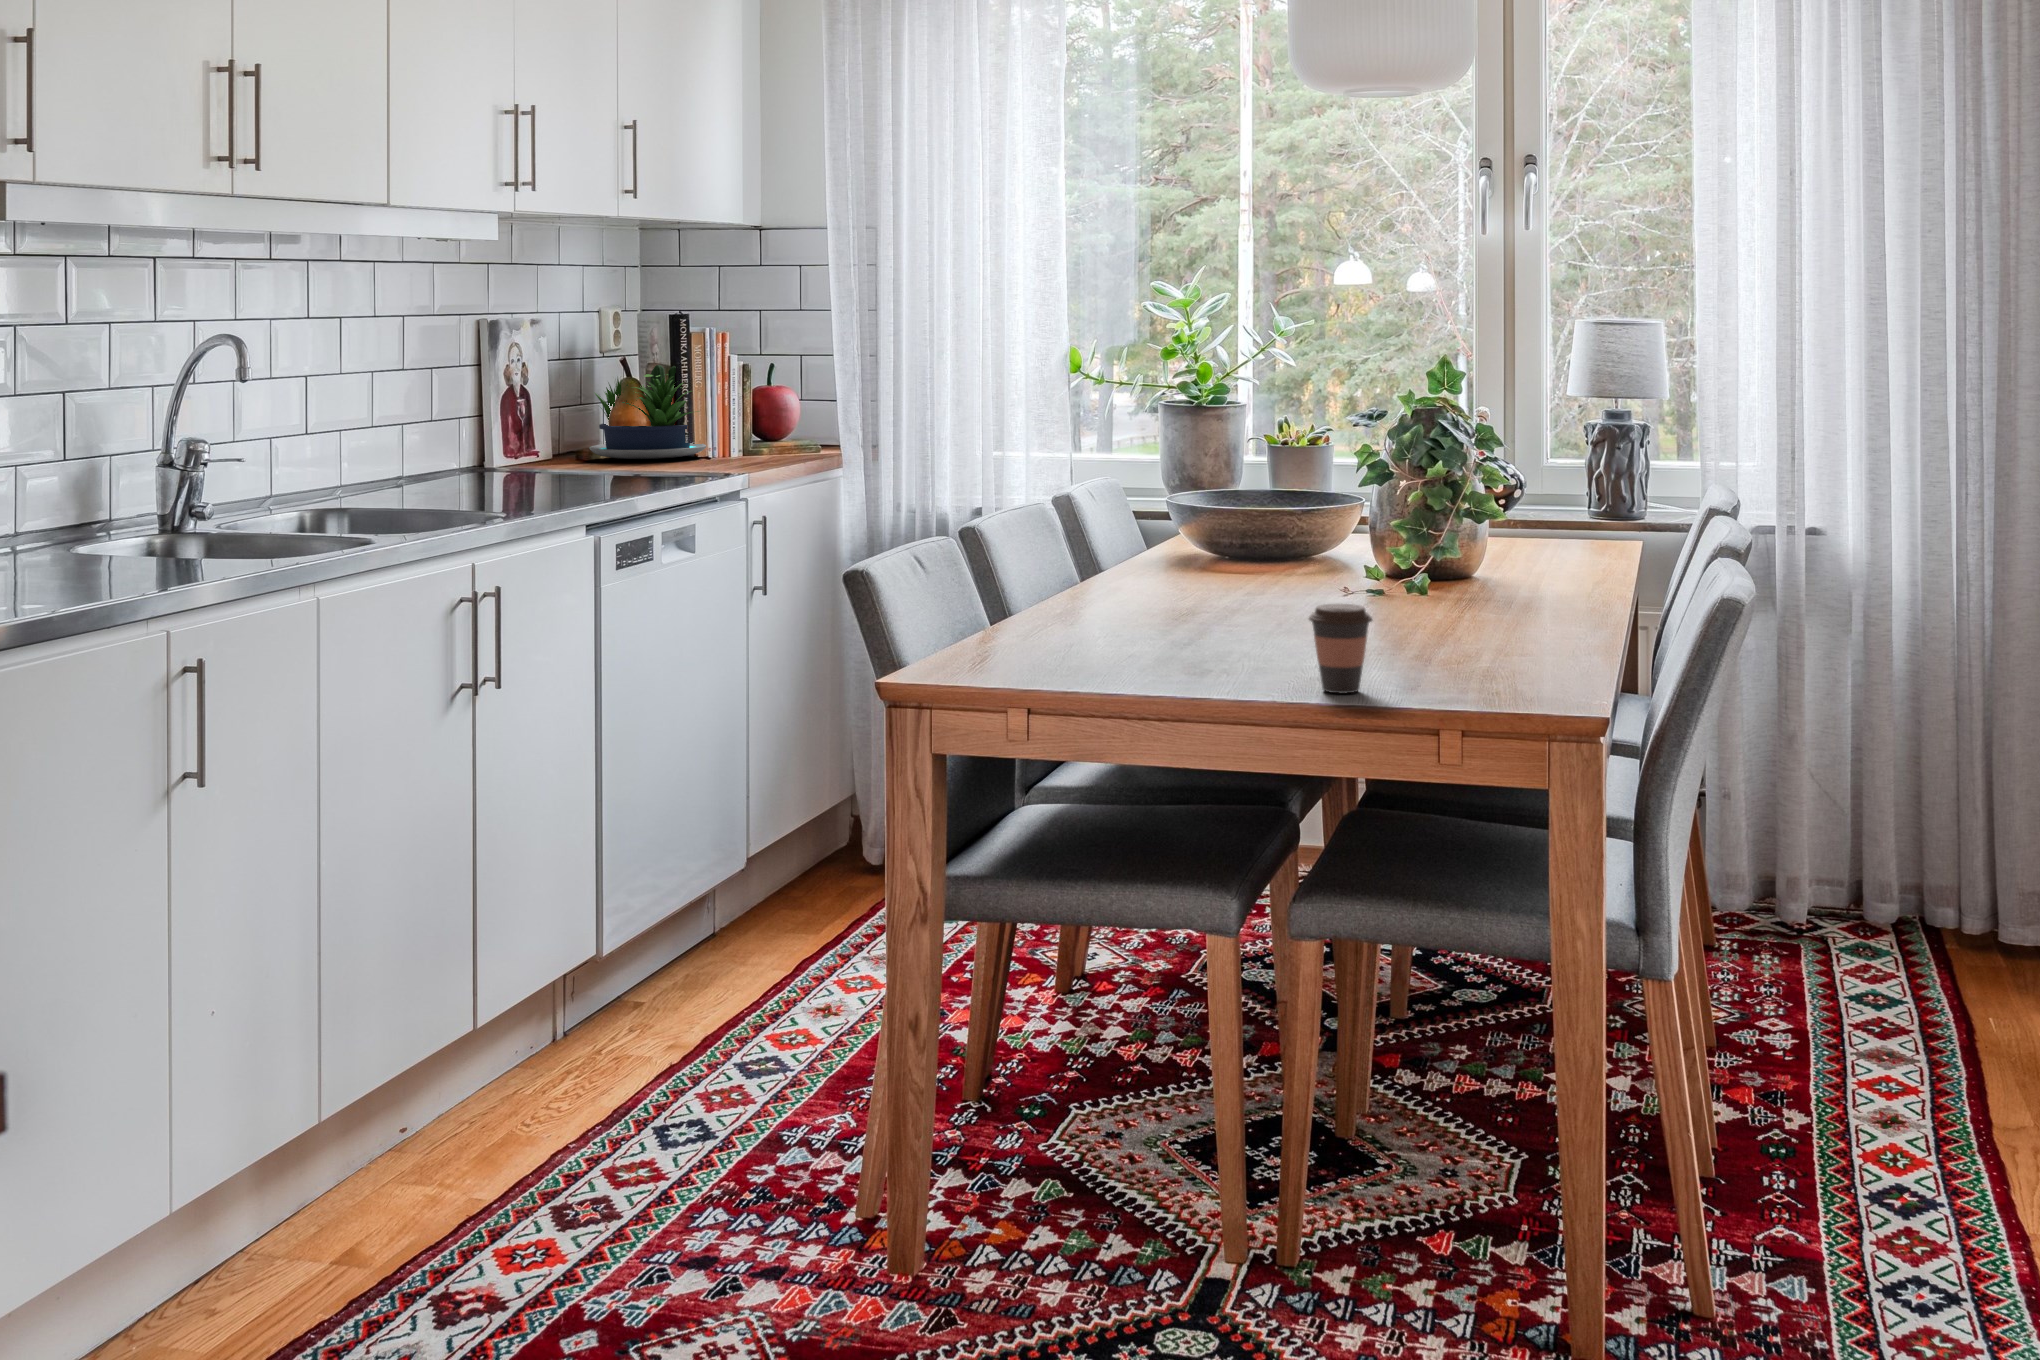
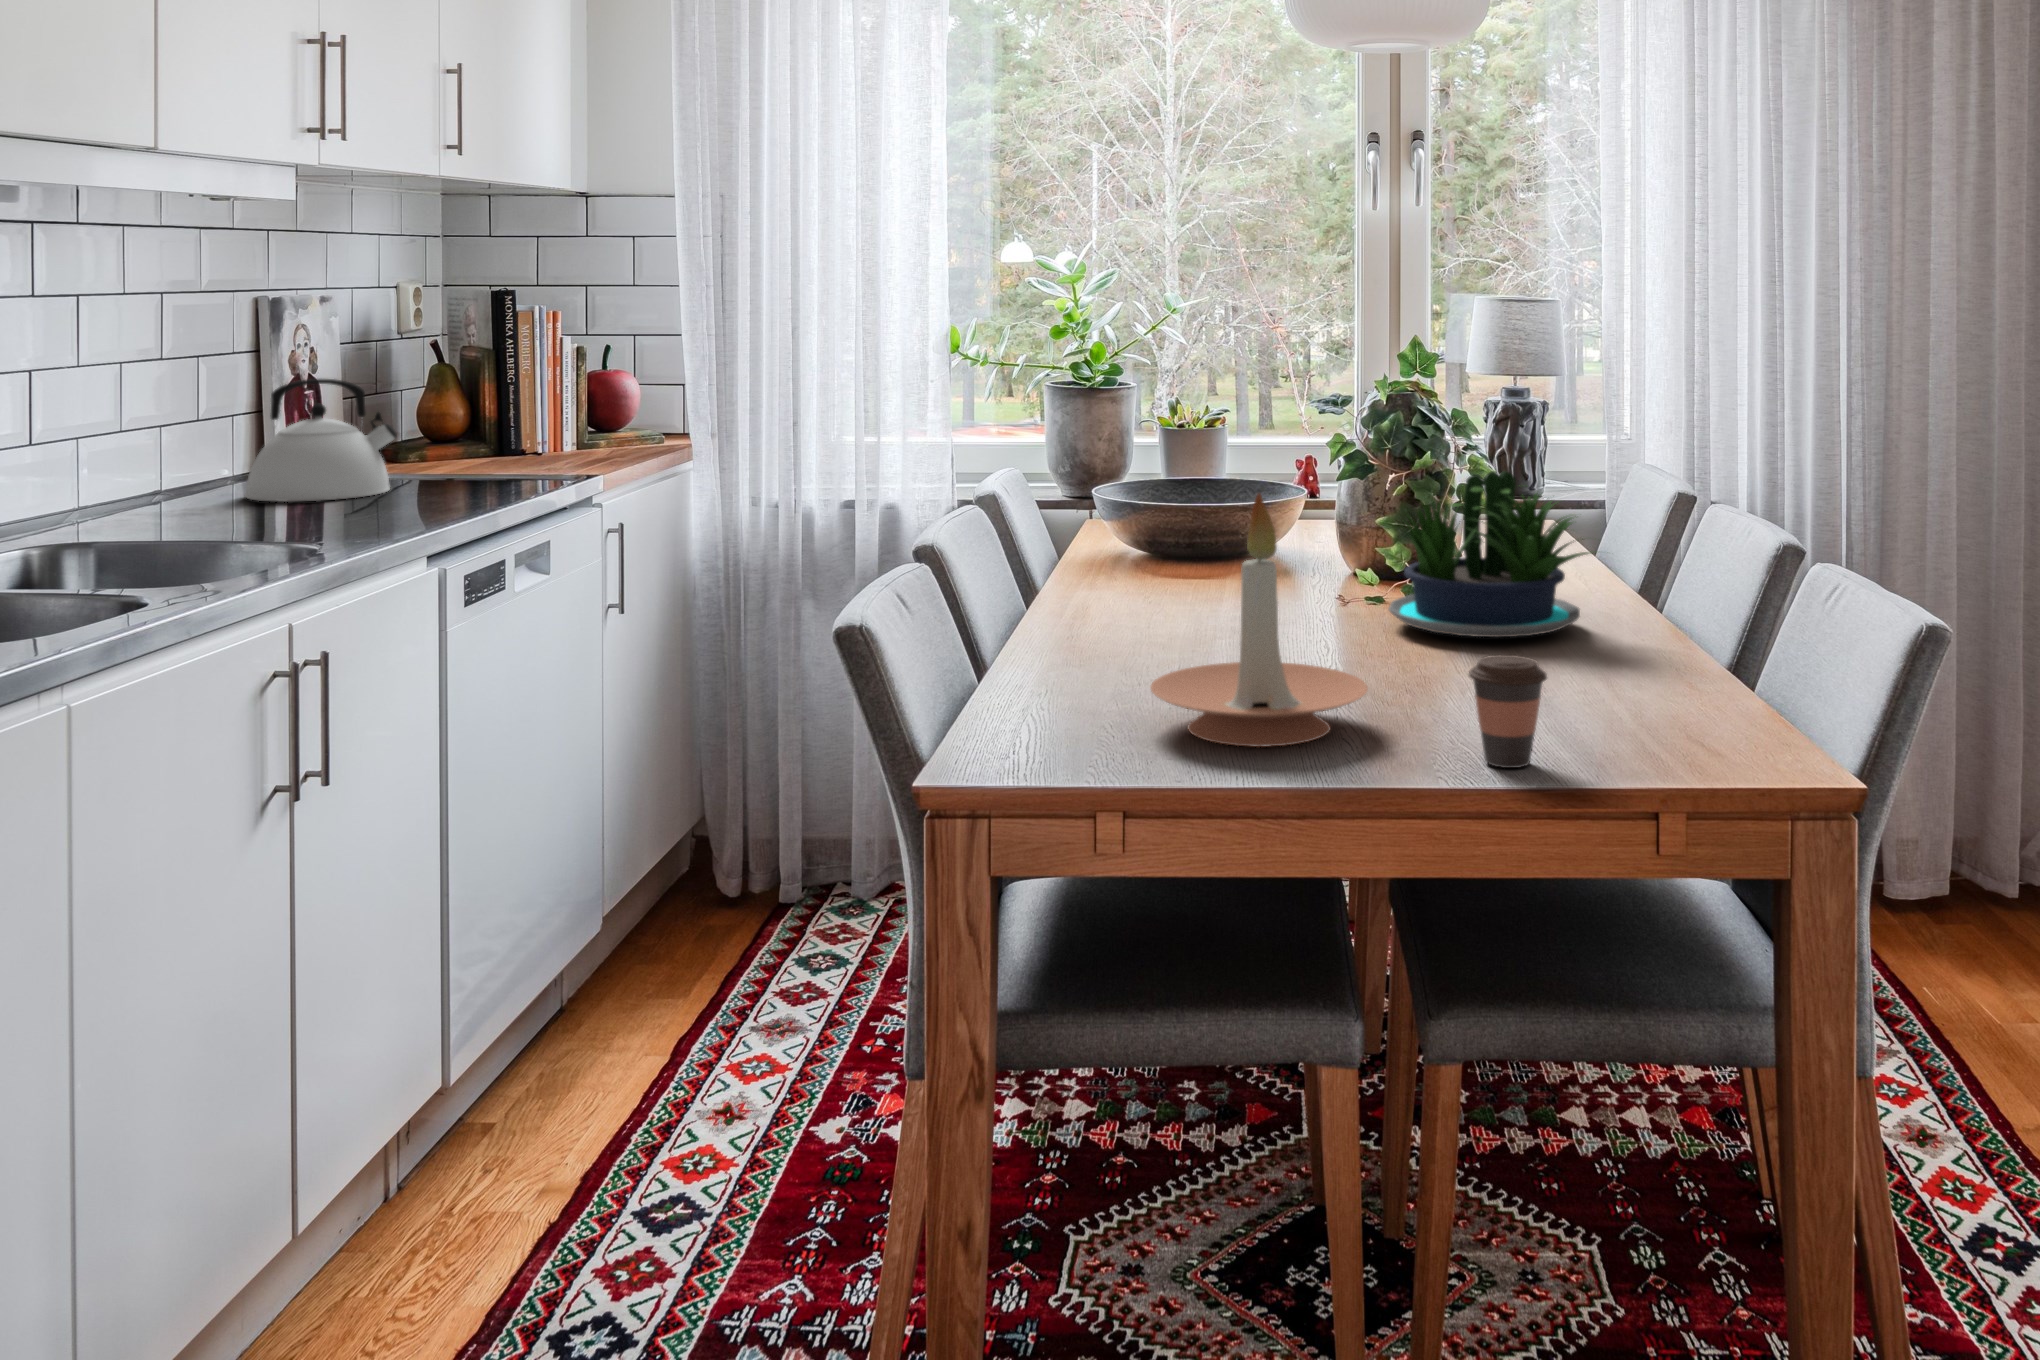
potted plant: present [589,365,706,459] -> present [1389,471,1590,637]
kettle: none [466,387,582,486] -> present [245,379,397,502]
candle holder: none [1078,471,1256,673] -> present [1150,494,1368,747]

